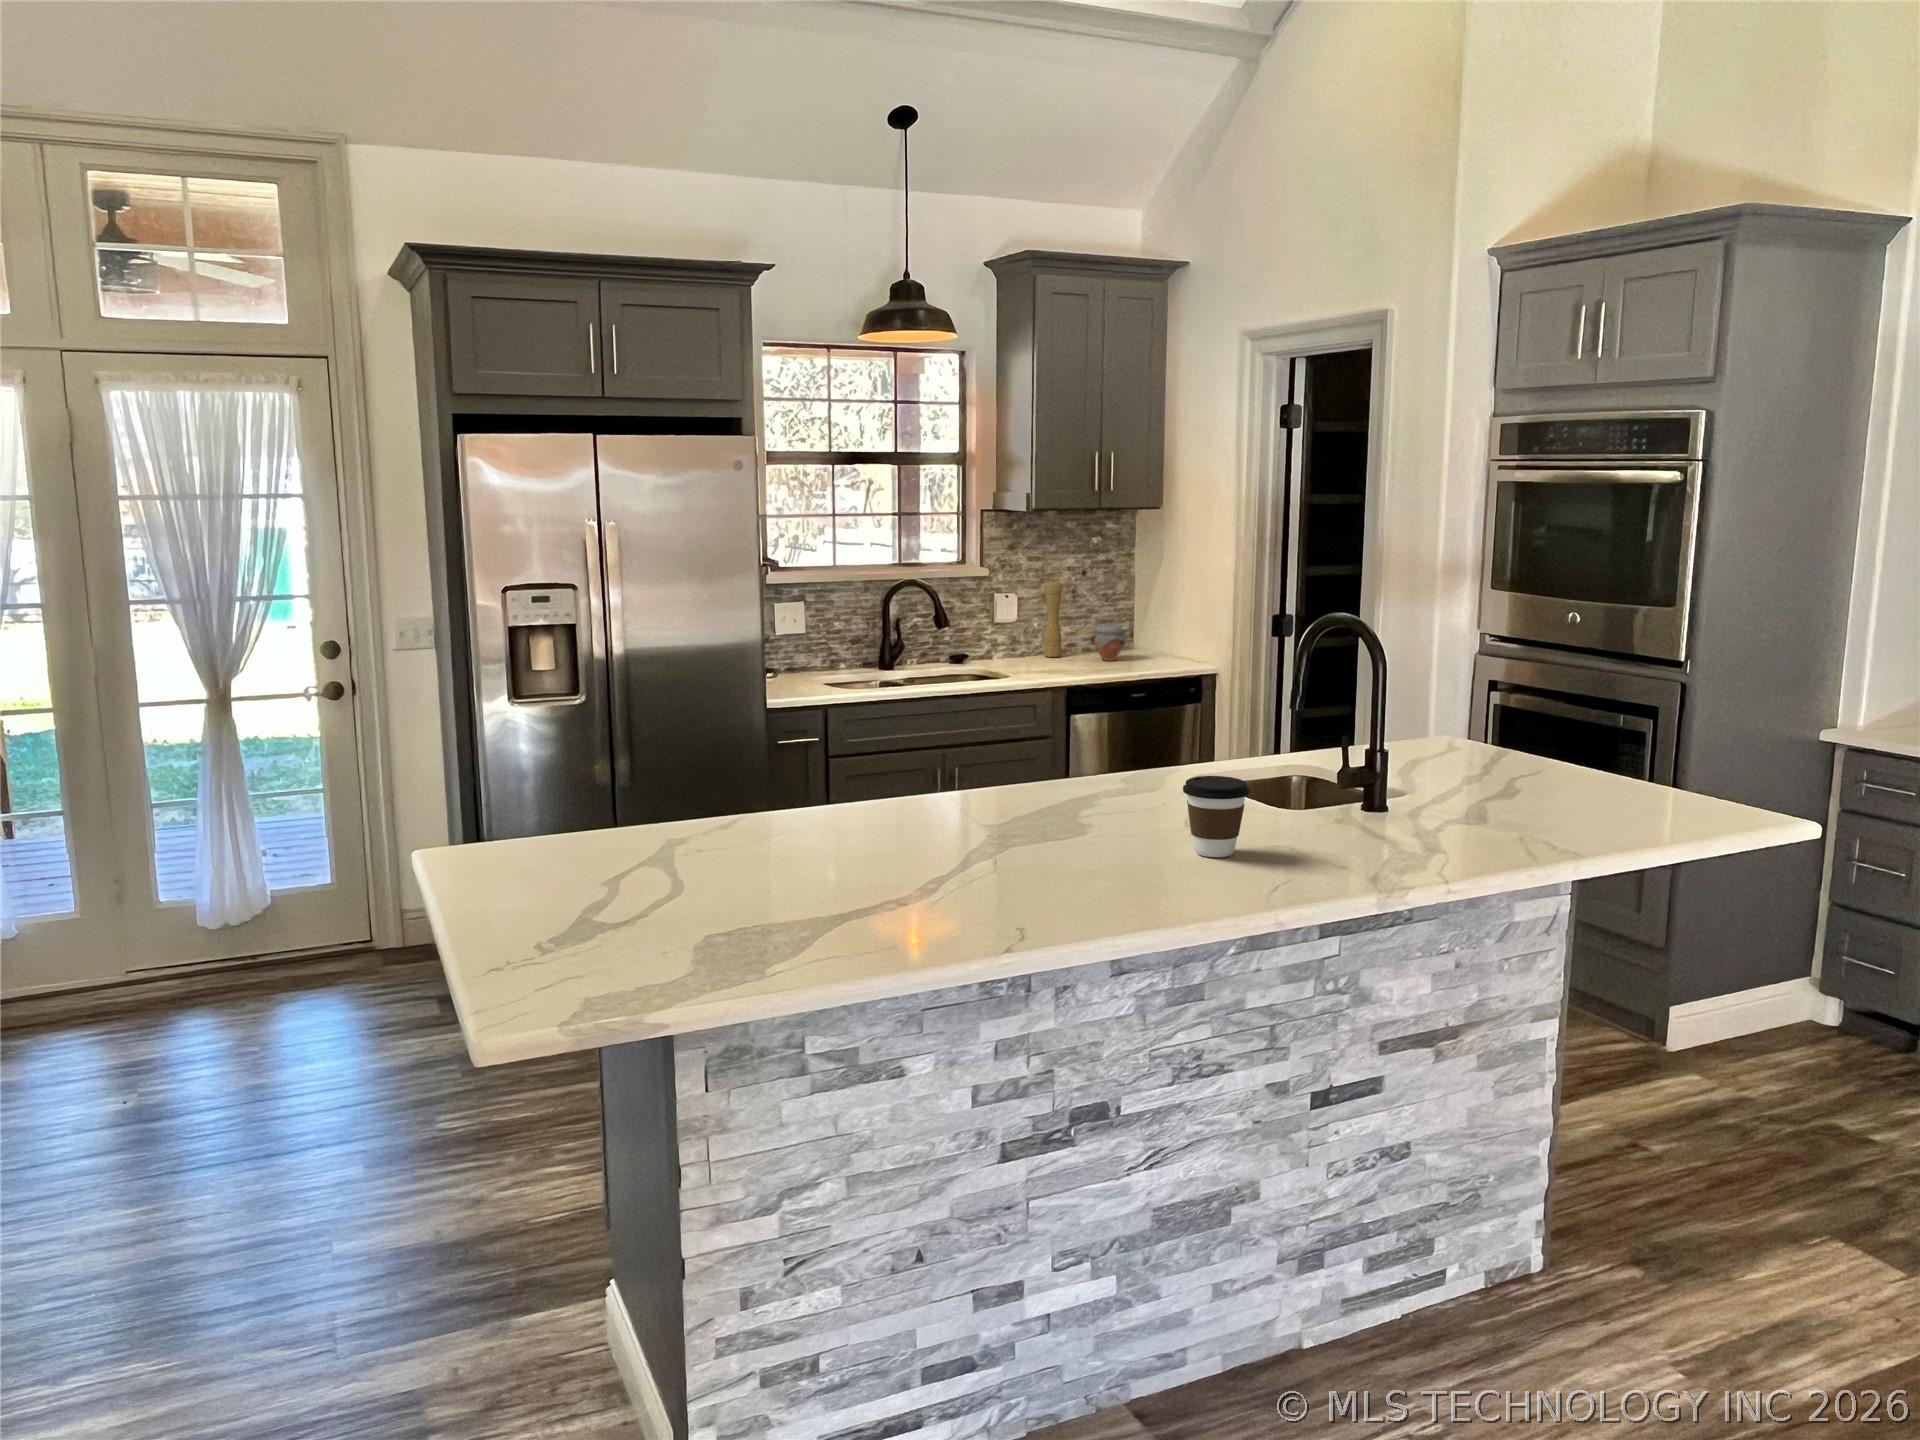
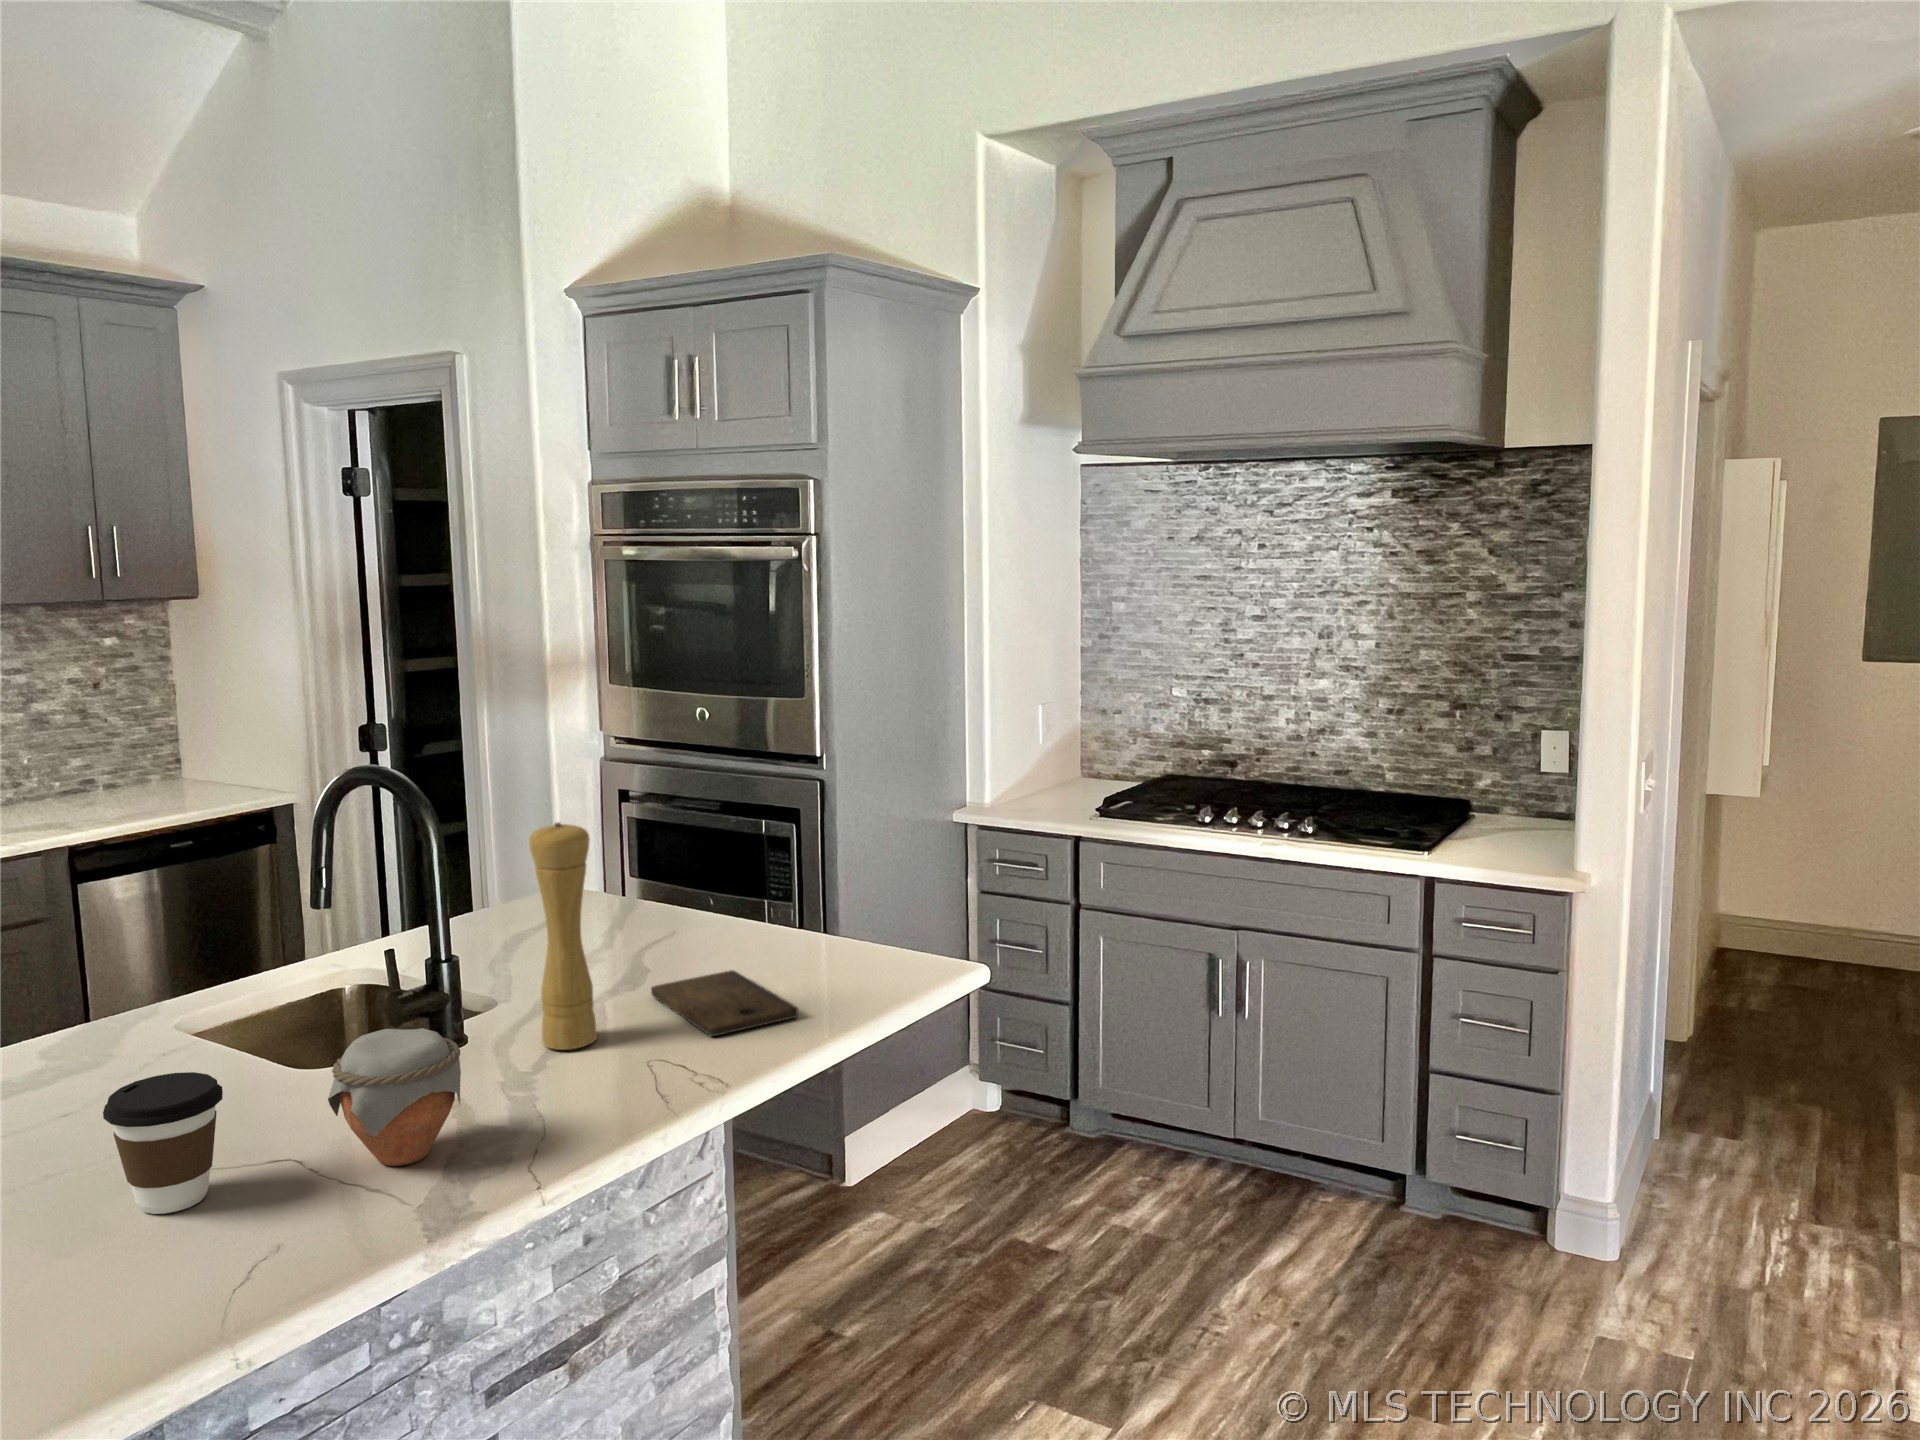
pepper mill: present [1044,580,1063,657] -> present [529,822,597,1050]
jar: present [1091,625,1127,661] -> present [328,1028,461,1166]
cutting board: none [1524,796,1649,831] -> present [651,970,798,1036]

